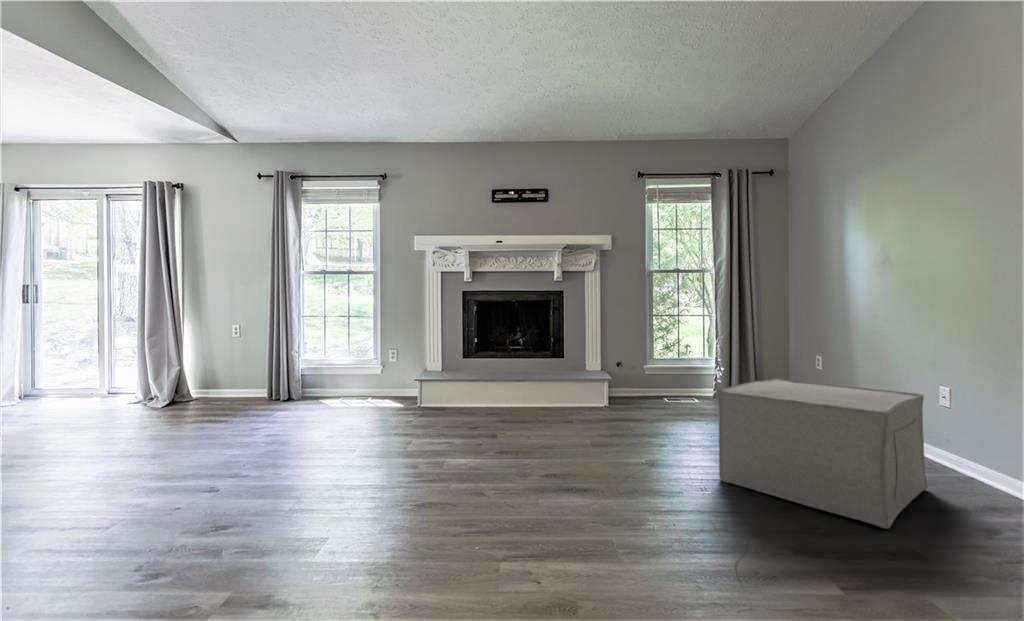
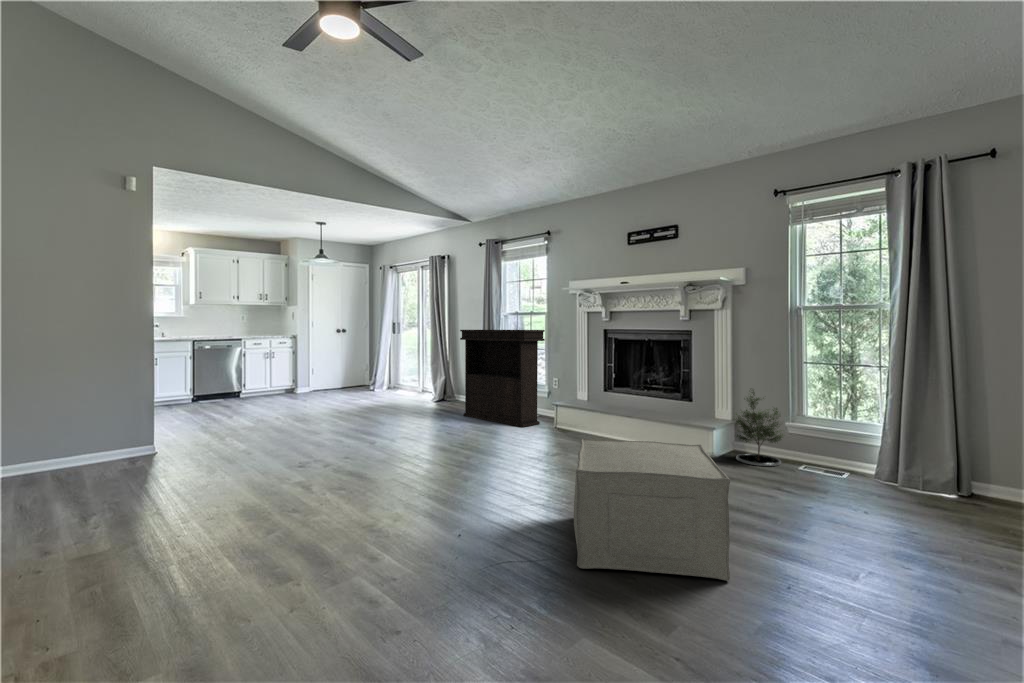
console table: none [263,287,402,412] -> present [460,330,545,427]
potted tree: none [623,337,662,403] -> present [736,390,783,466]

